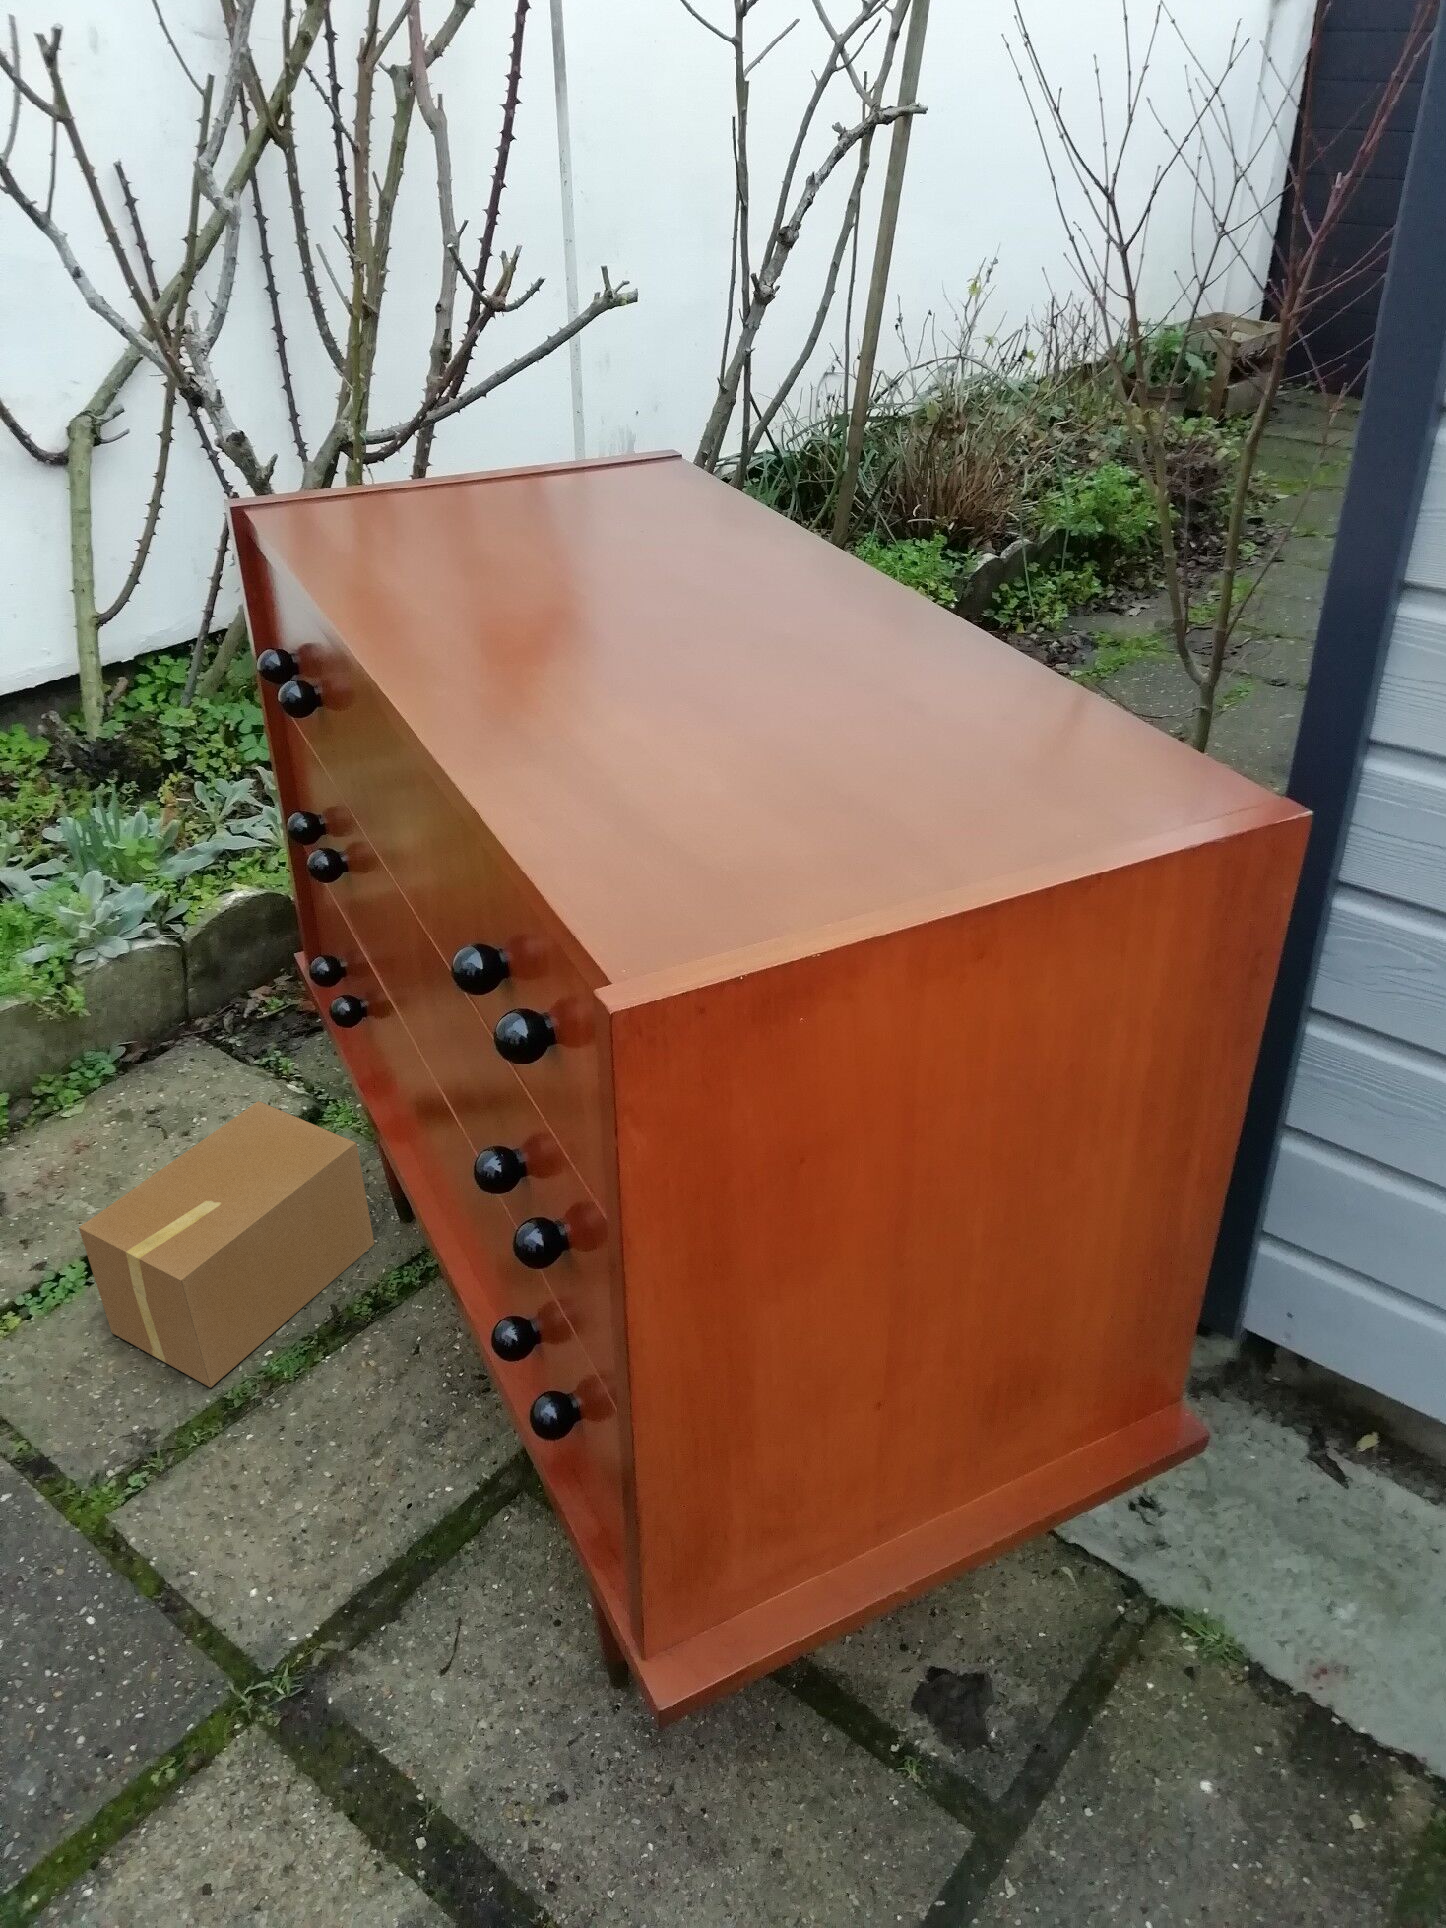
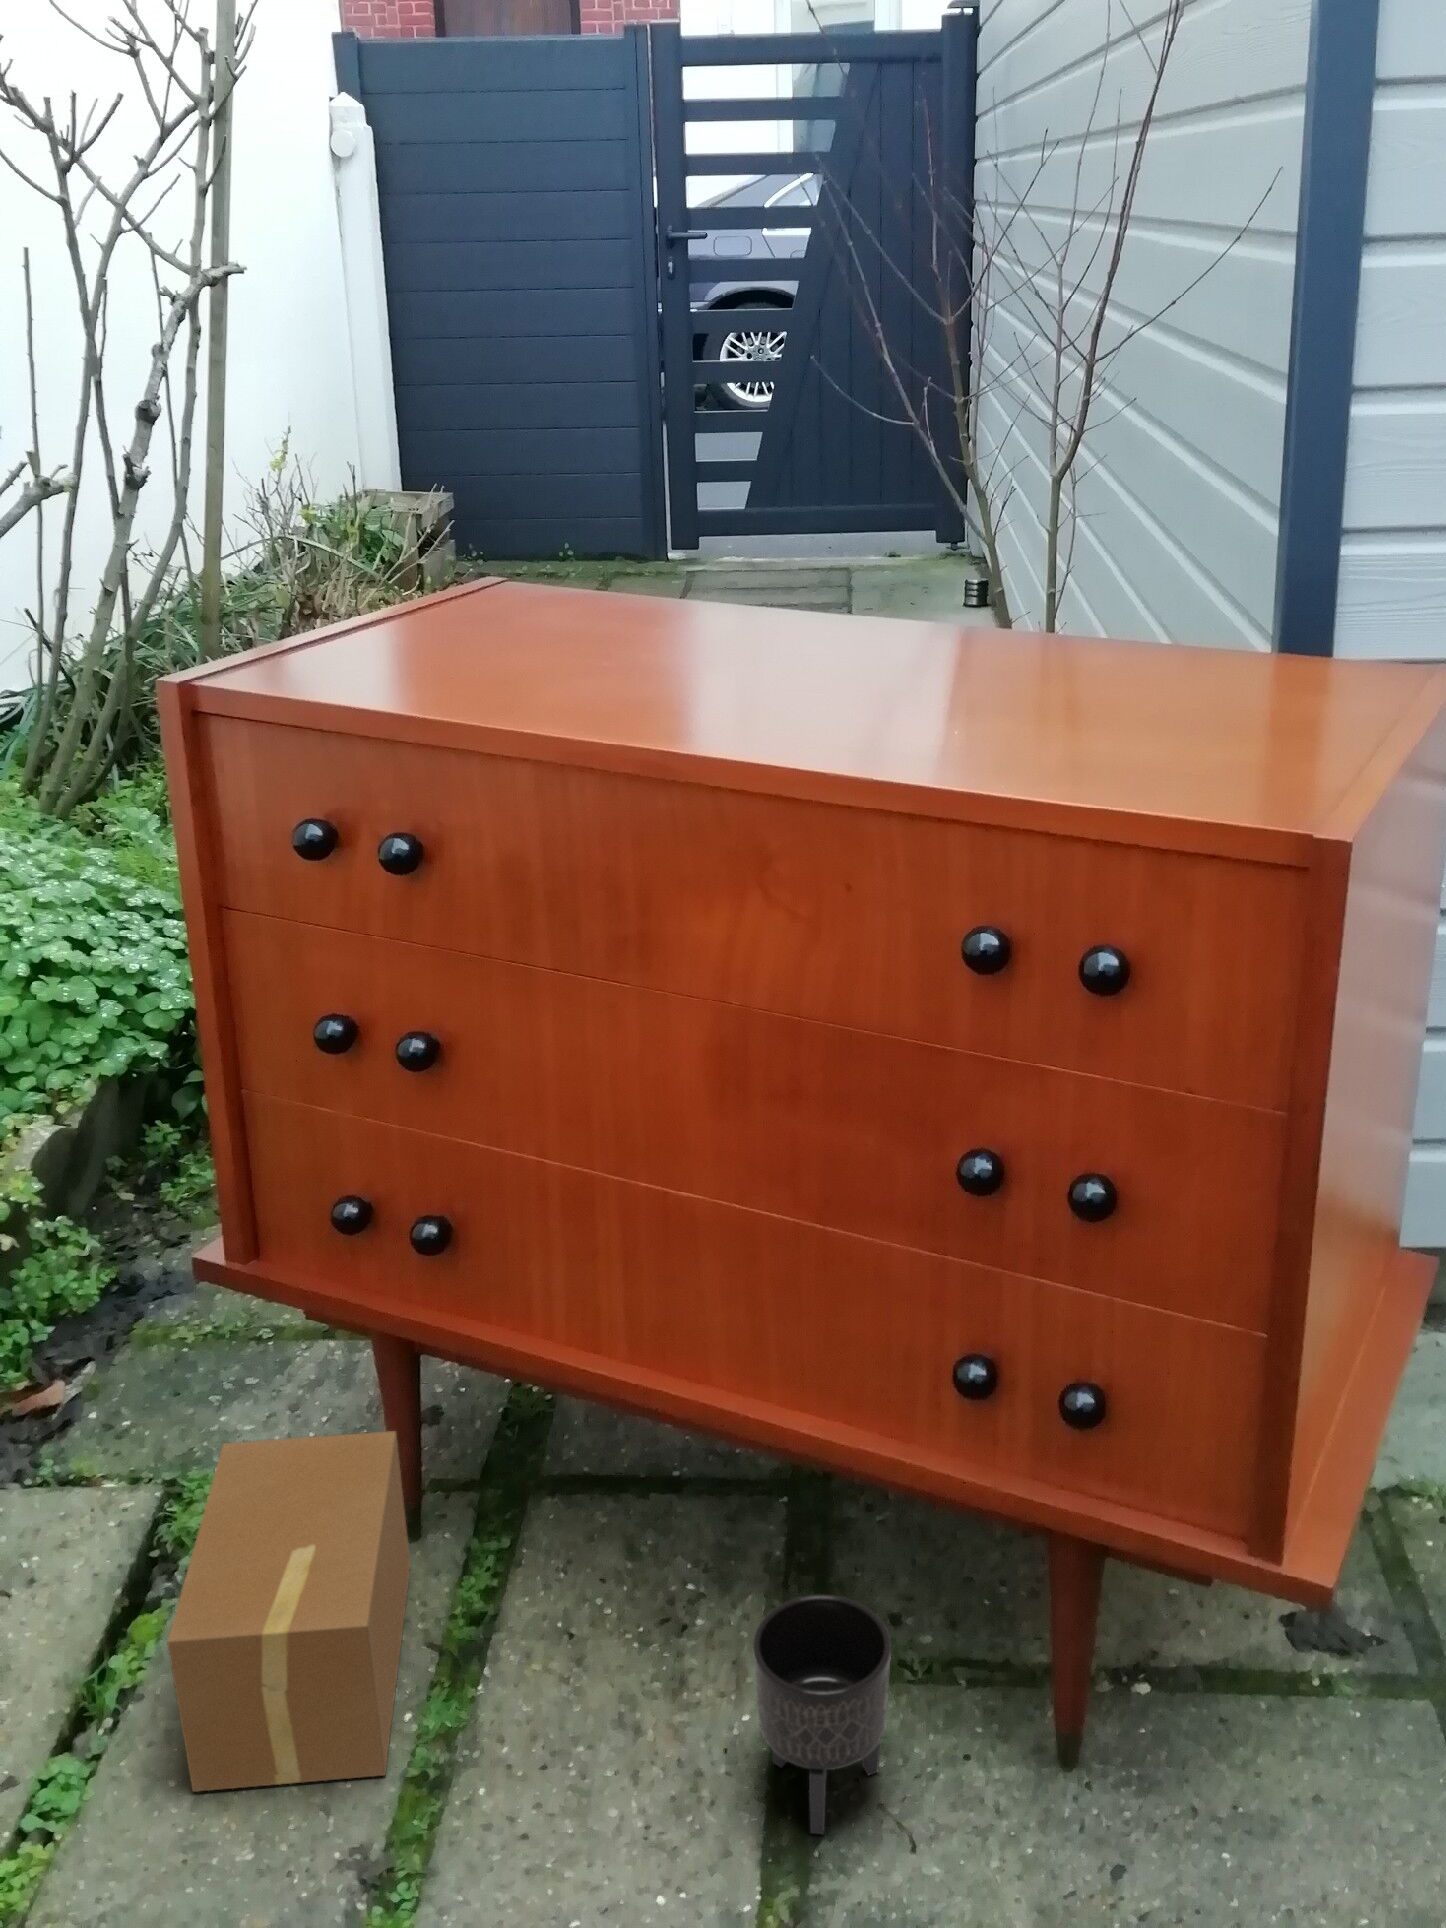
planter: none [356,1420,489,1614] -> present [753,1595,891,1834]

